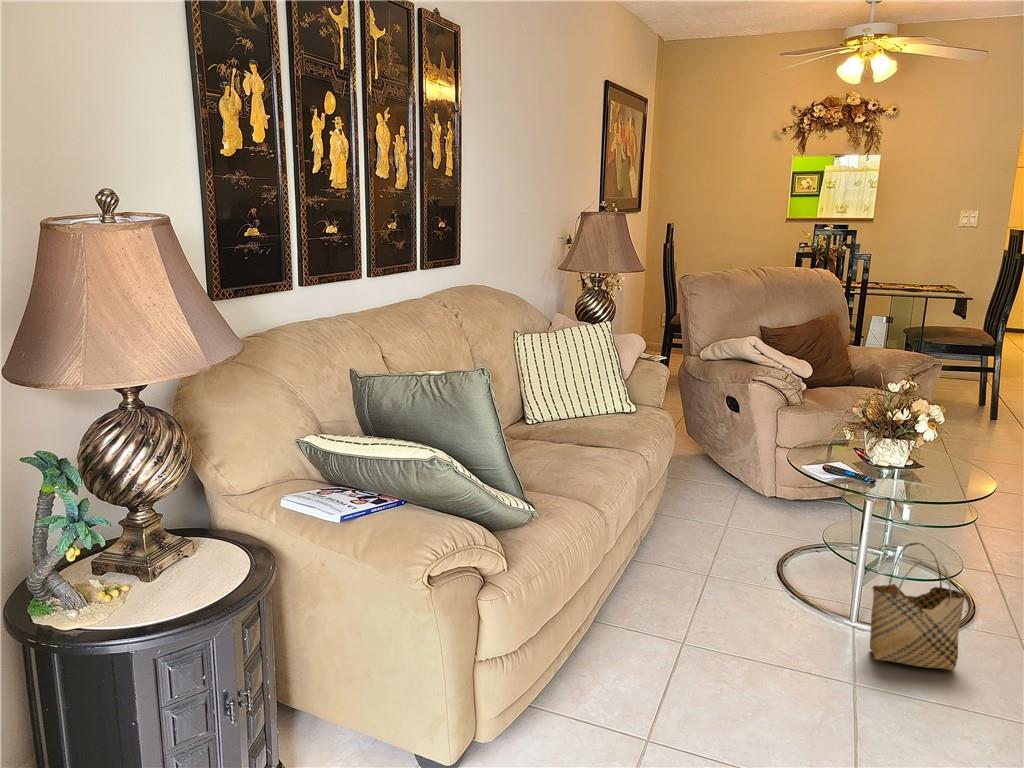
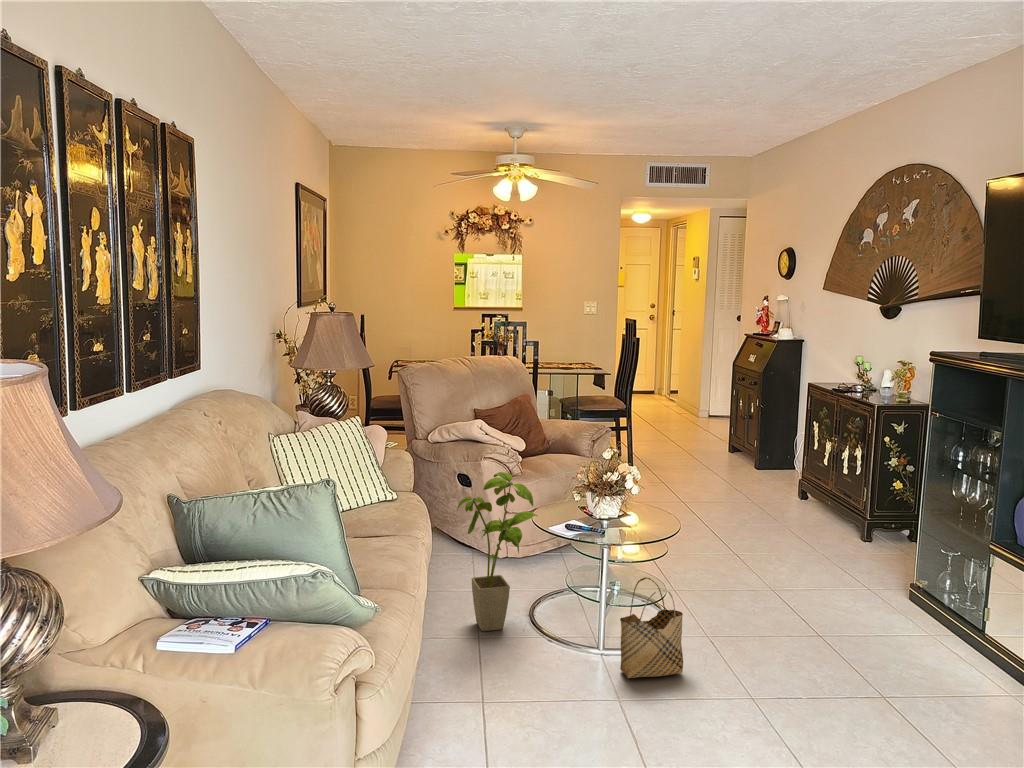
house plant: none [699,394,800,574] -> present [458,472,537,631]

